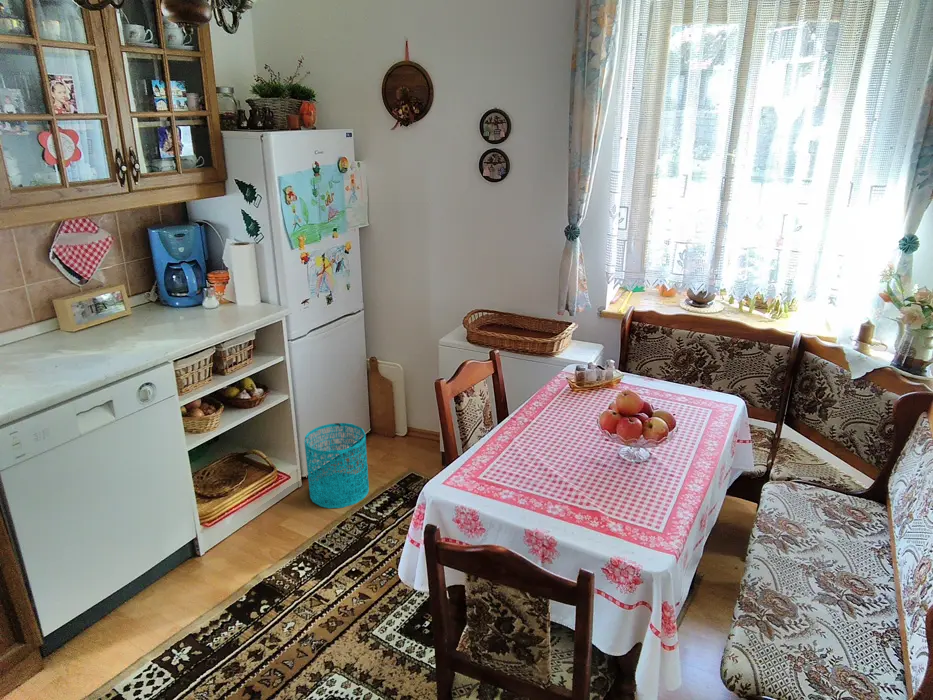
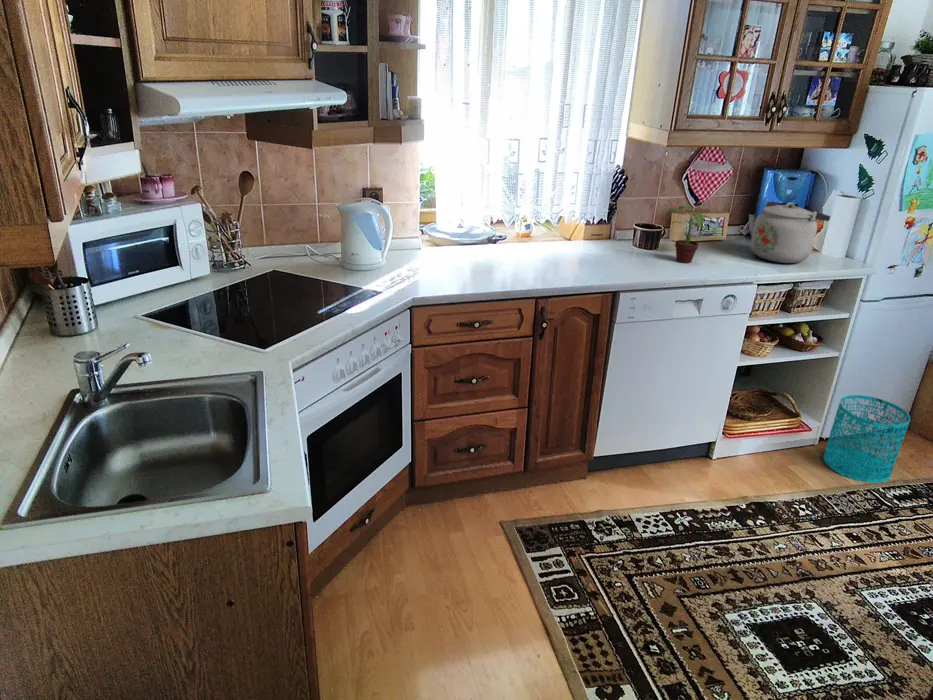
kettle: none [145,263,229,328] -> present [749,201,830,263]
potted plant: none [26,292,97,360] -> present [665,206,713,263]

